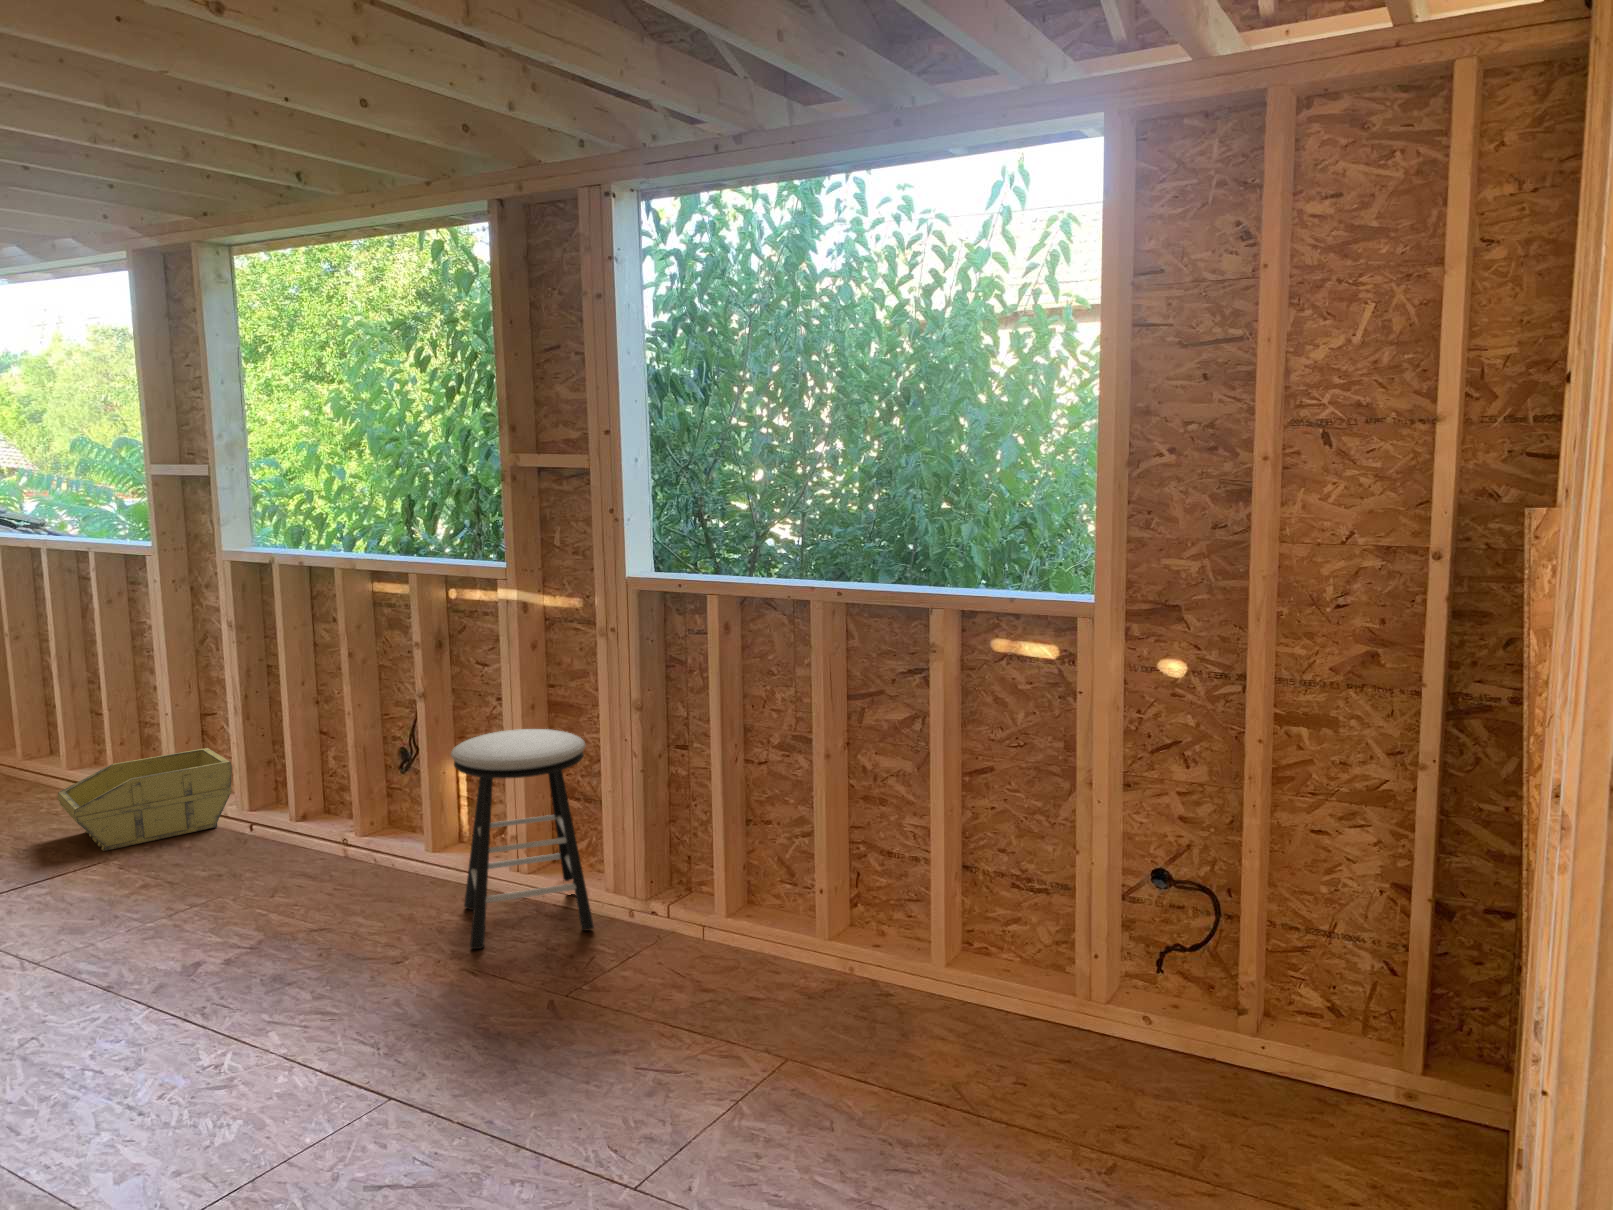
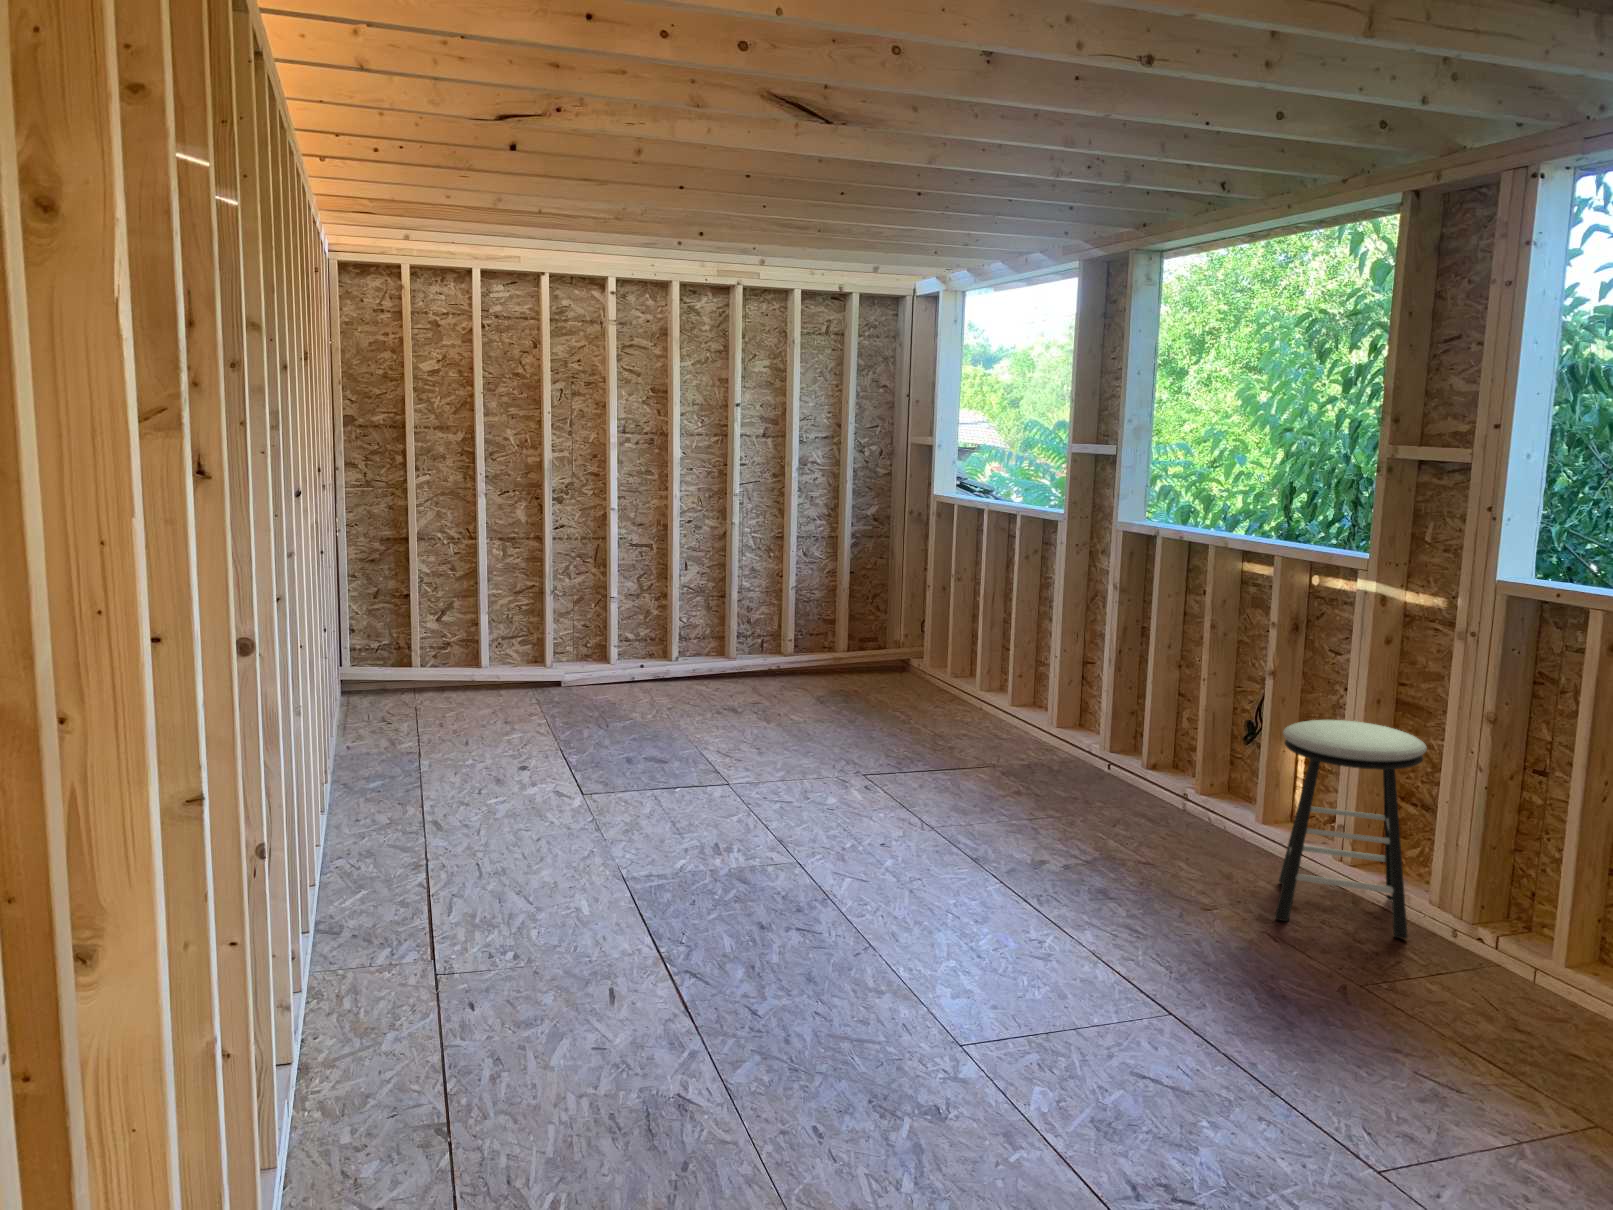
storage bin: present [57,748,232,851] -> none [971,690,1100,760]

